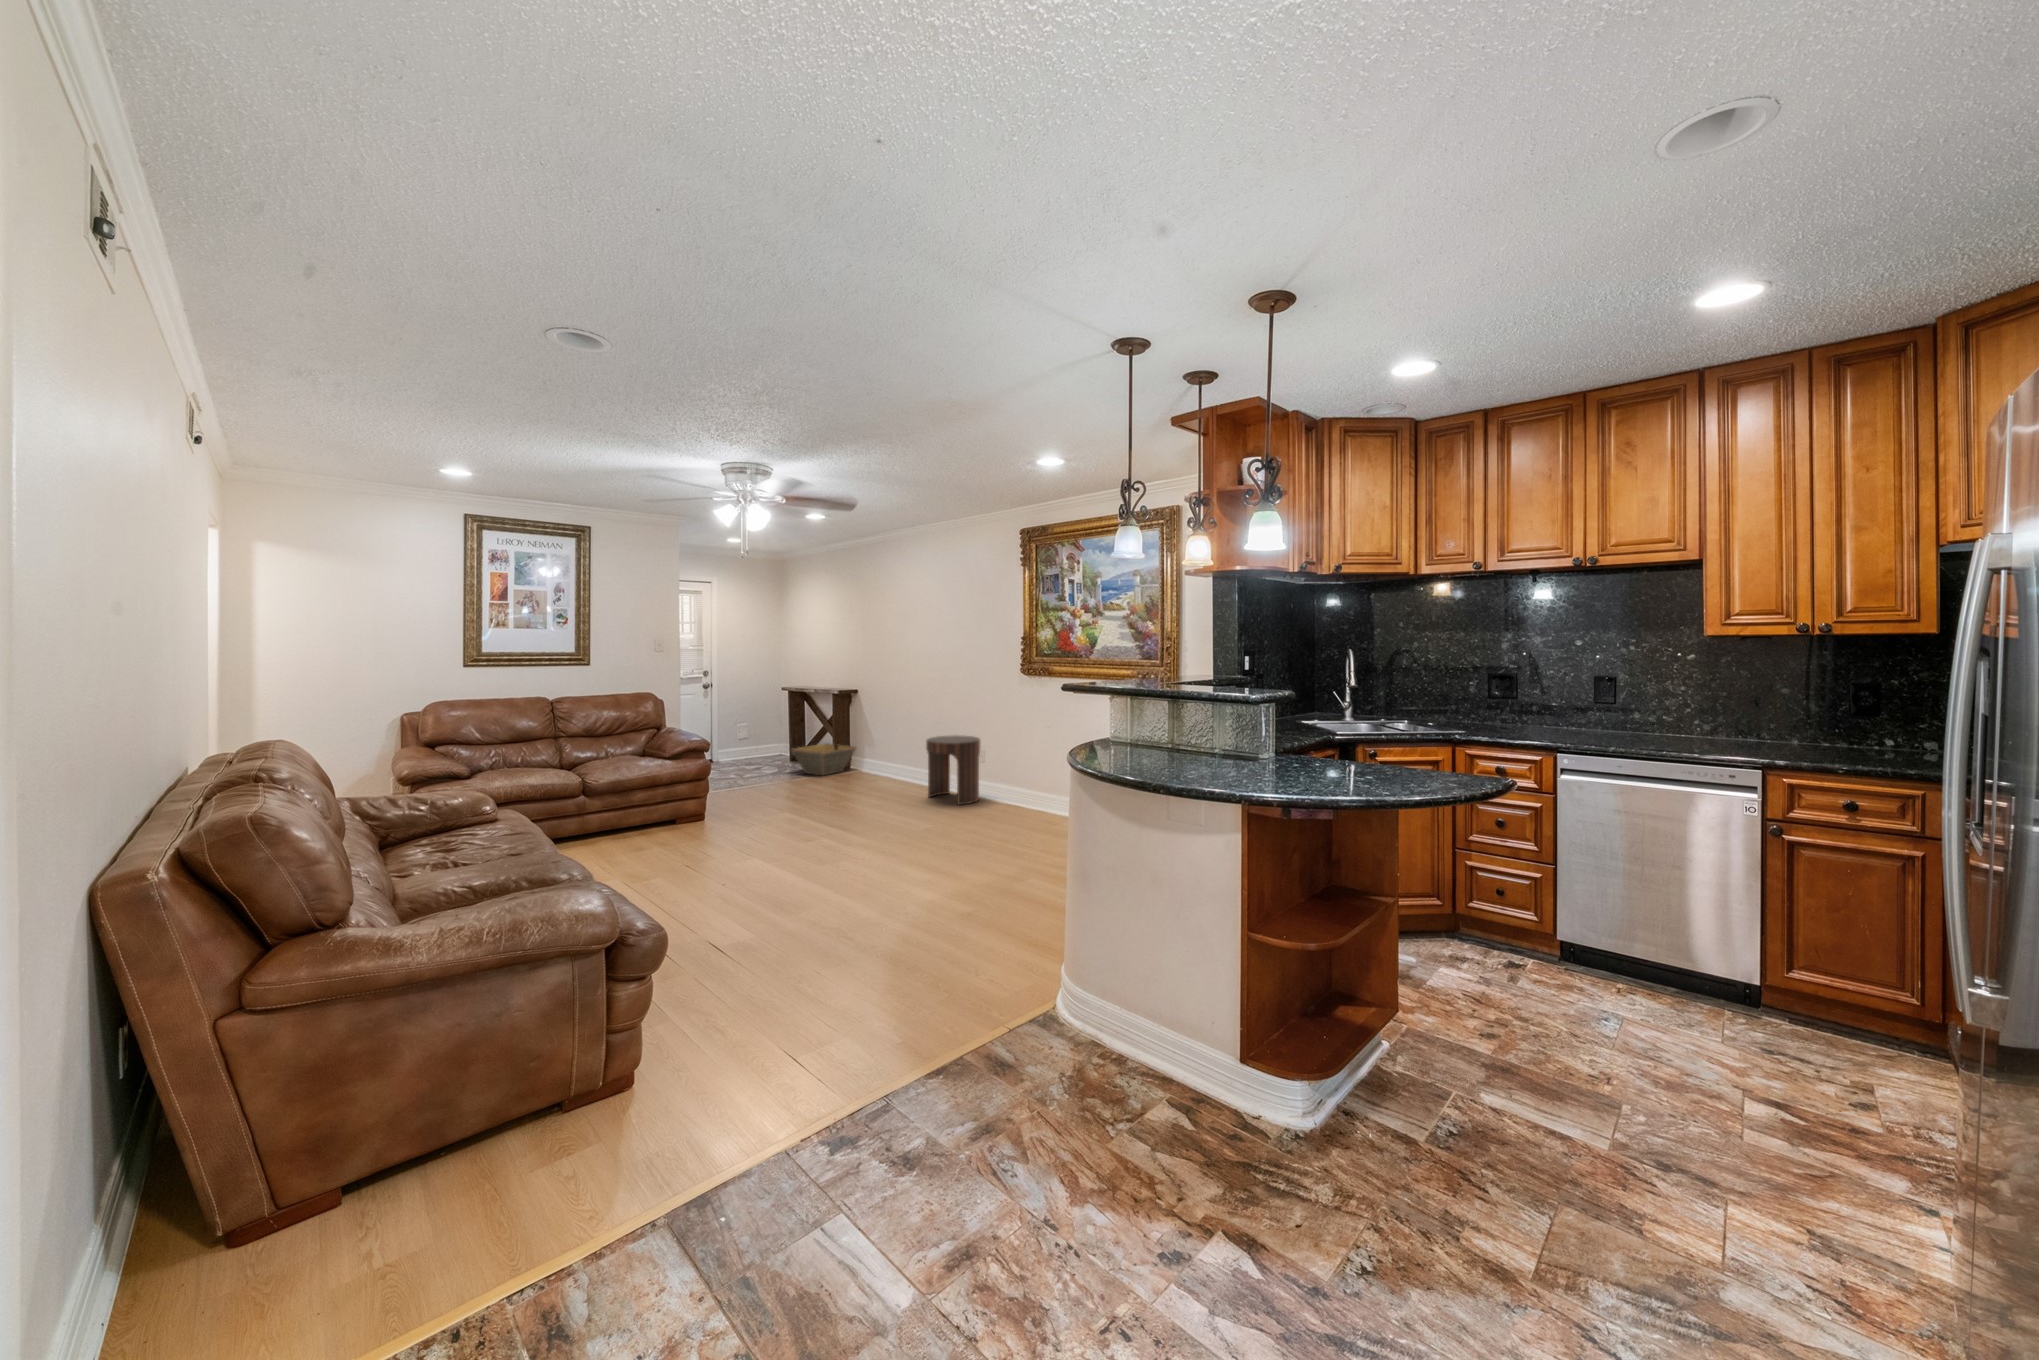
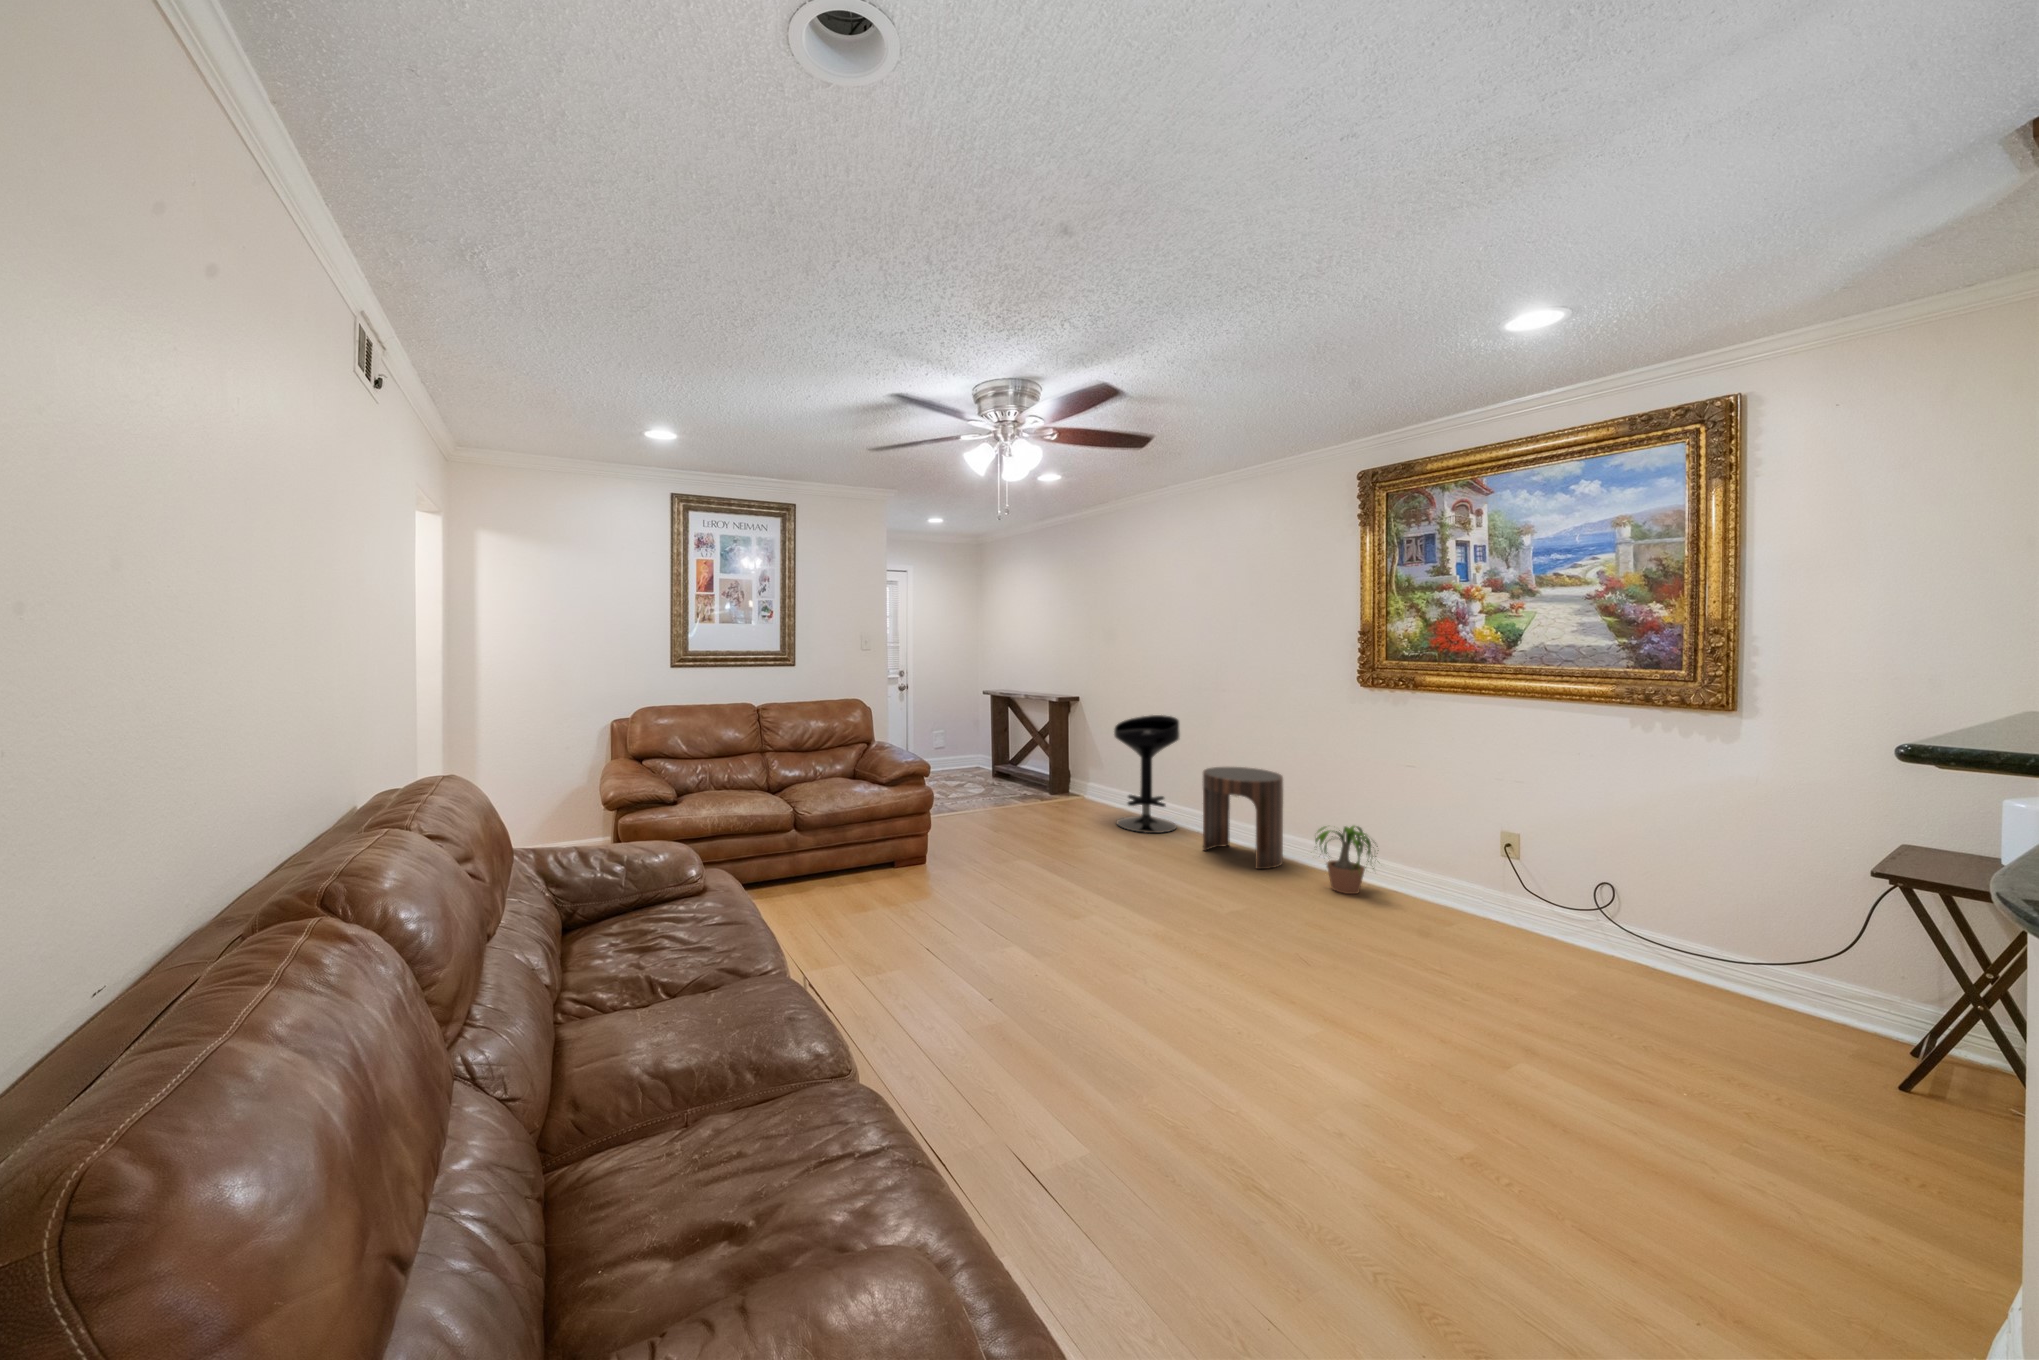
bar stool: none [873,701,922,789] -> present [1114,715,1180,833]
basket: present [791,743,856,775] -> none [1002,760,1081,802]
potted plant: none [980,768,1029,813] -> present [1315,826,1378,894]

